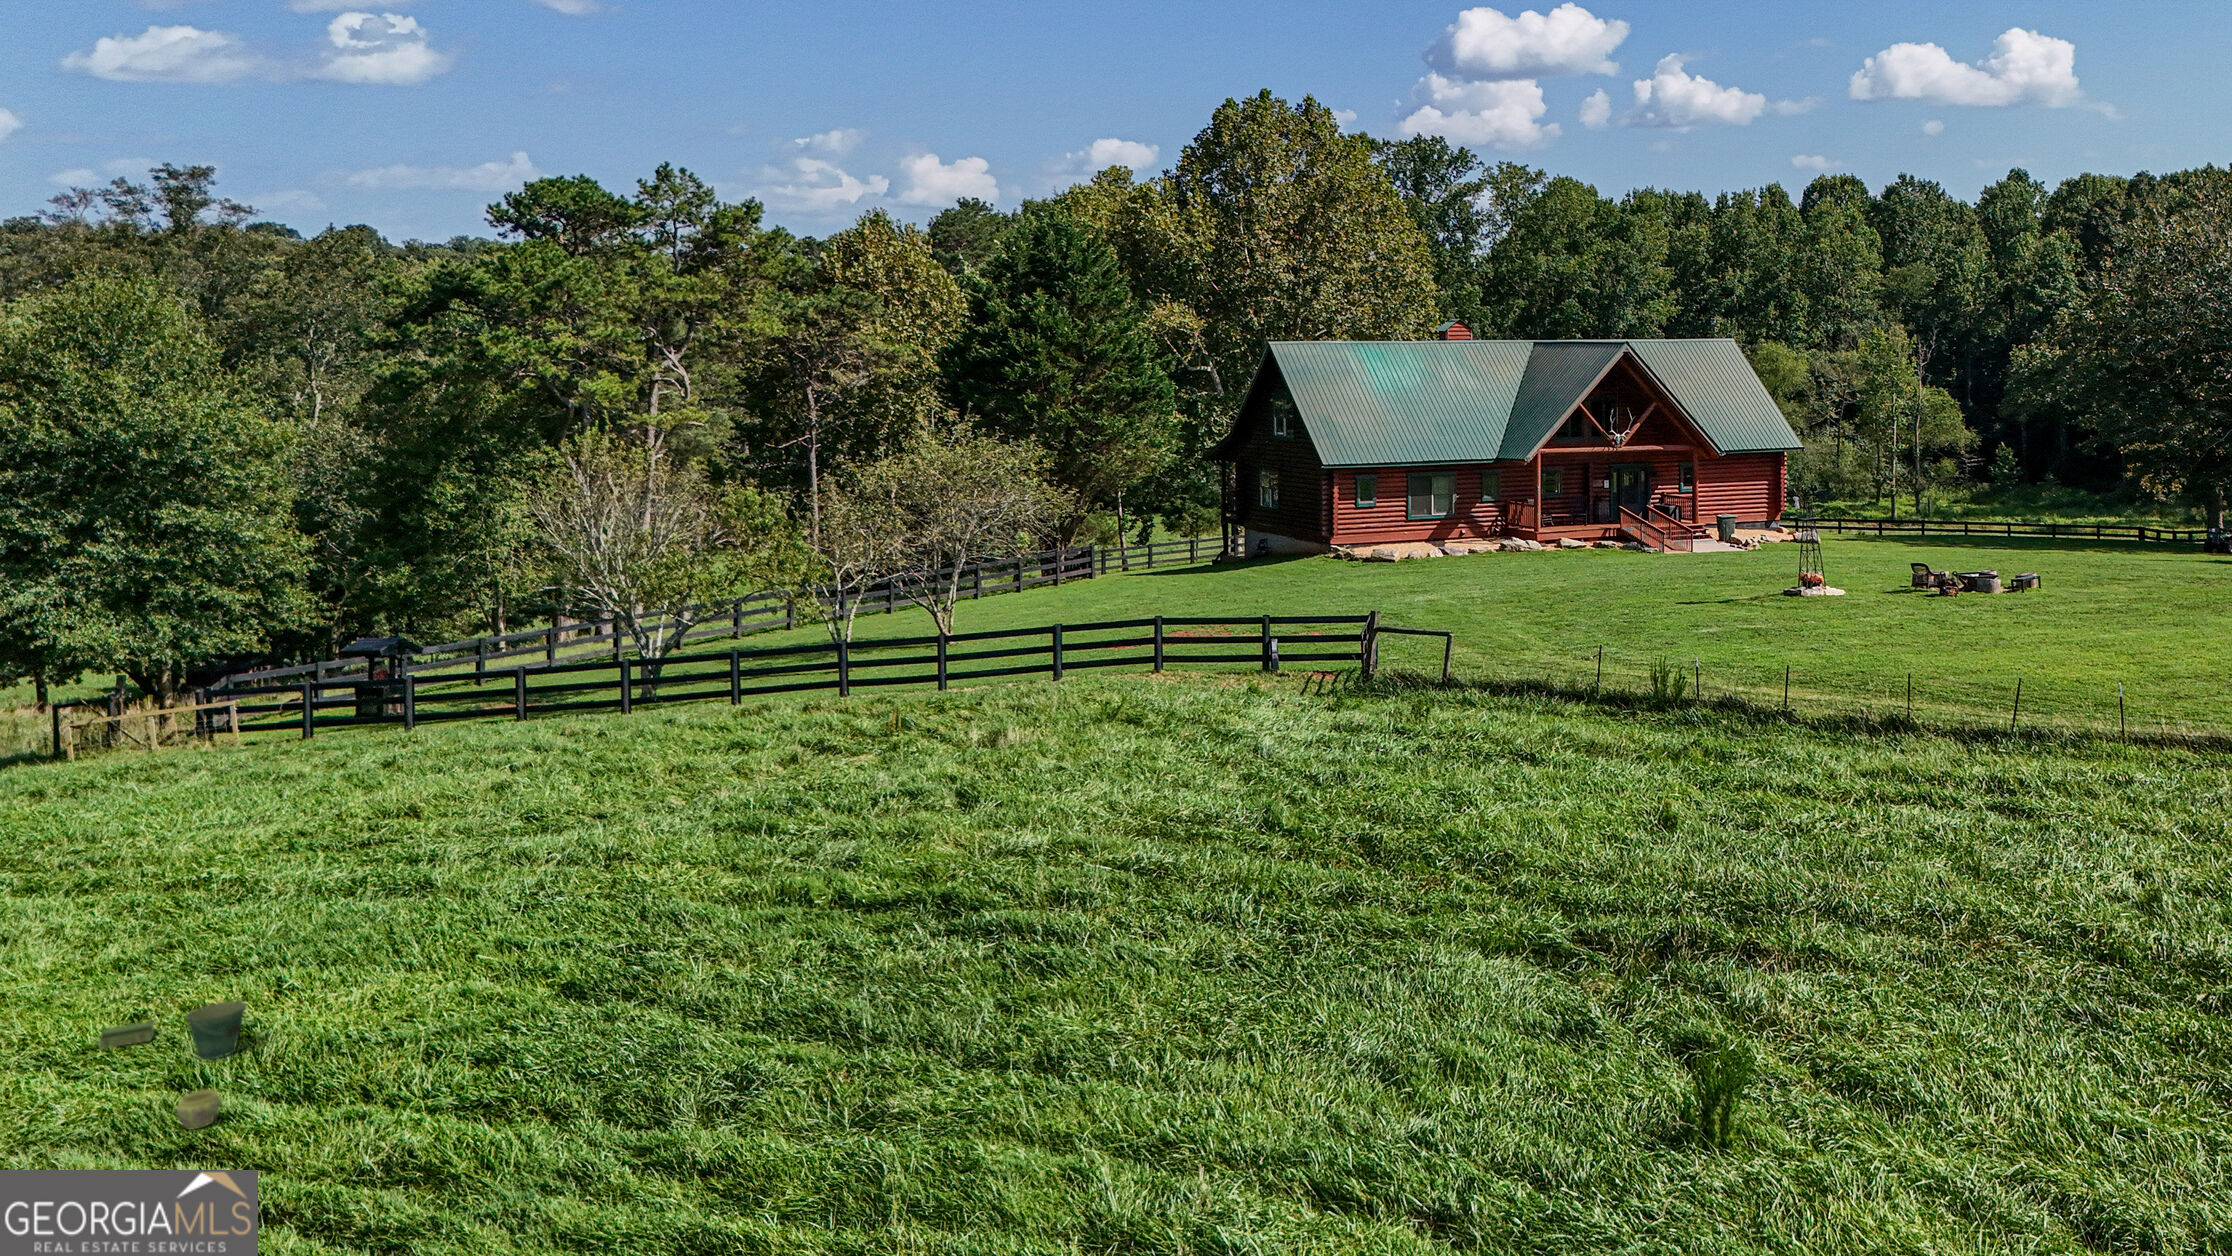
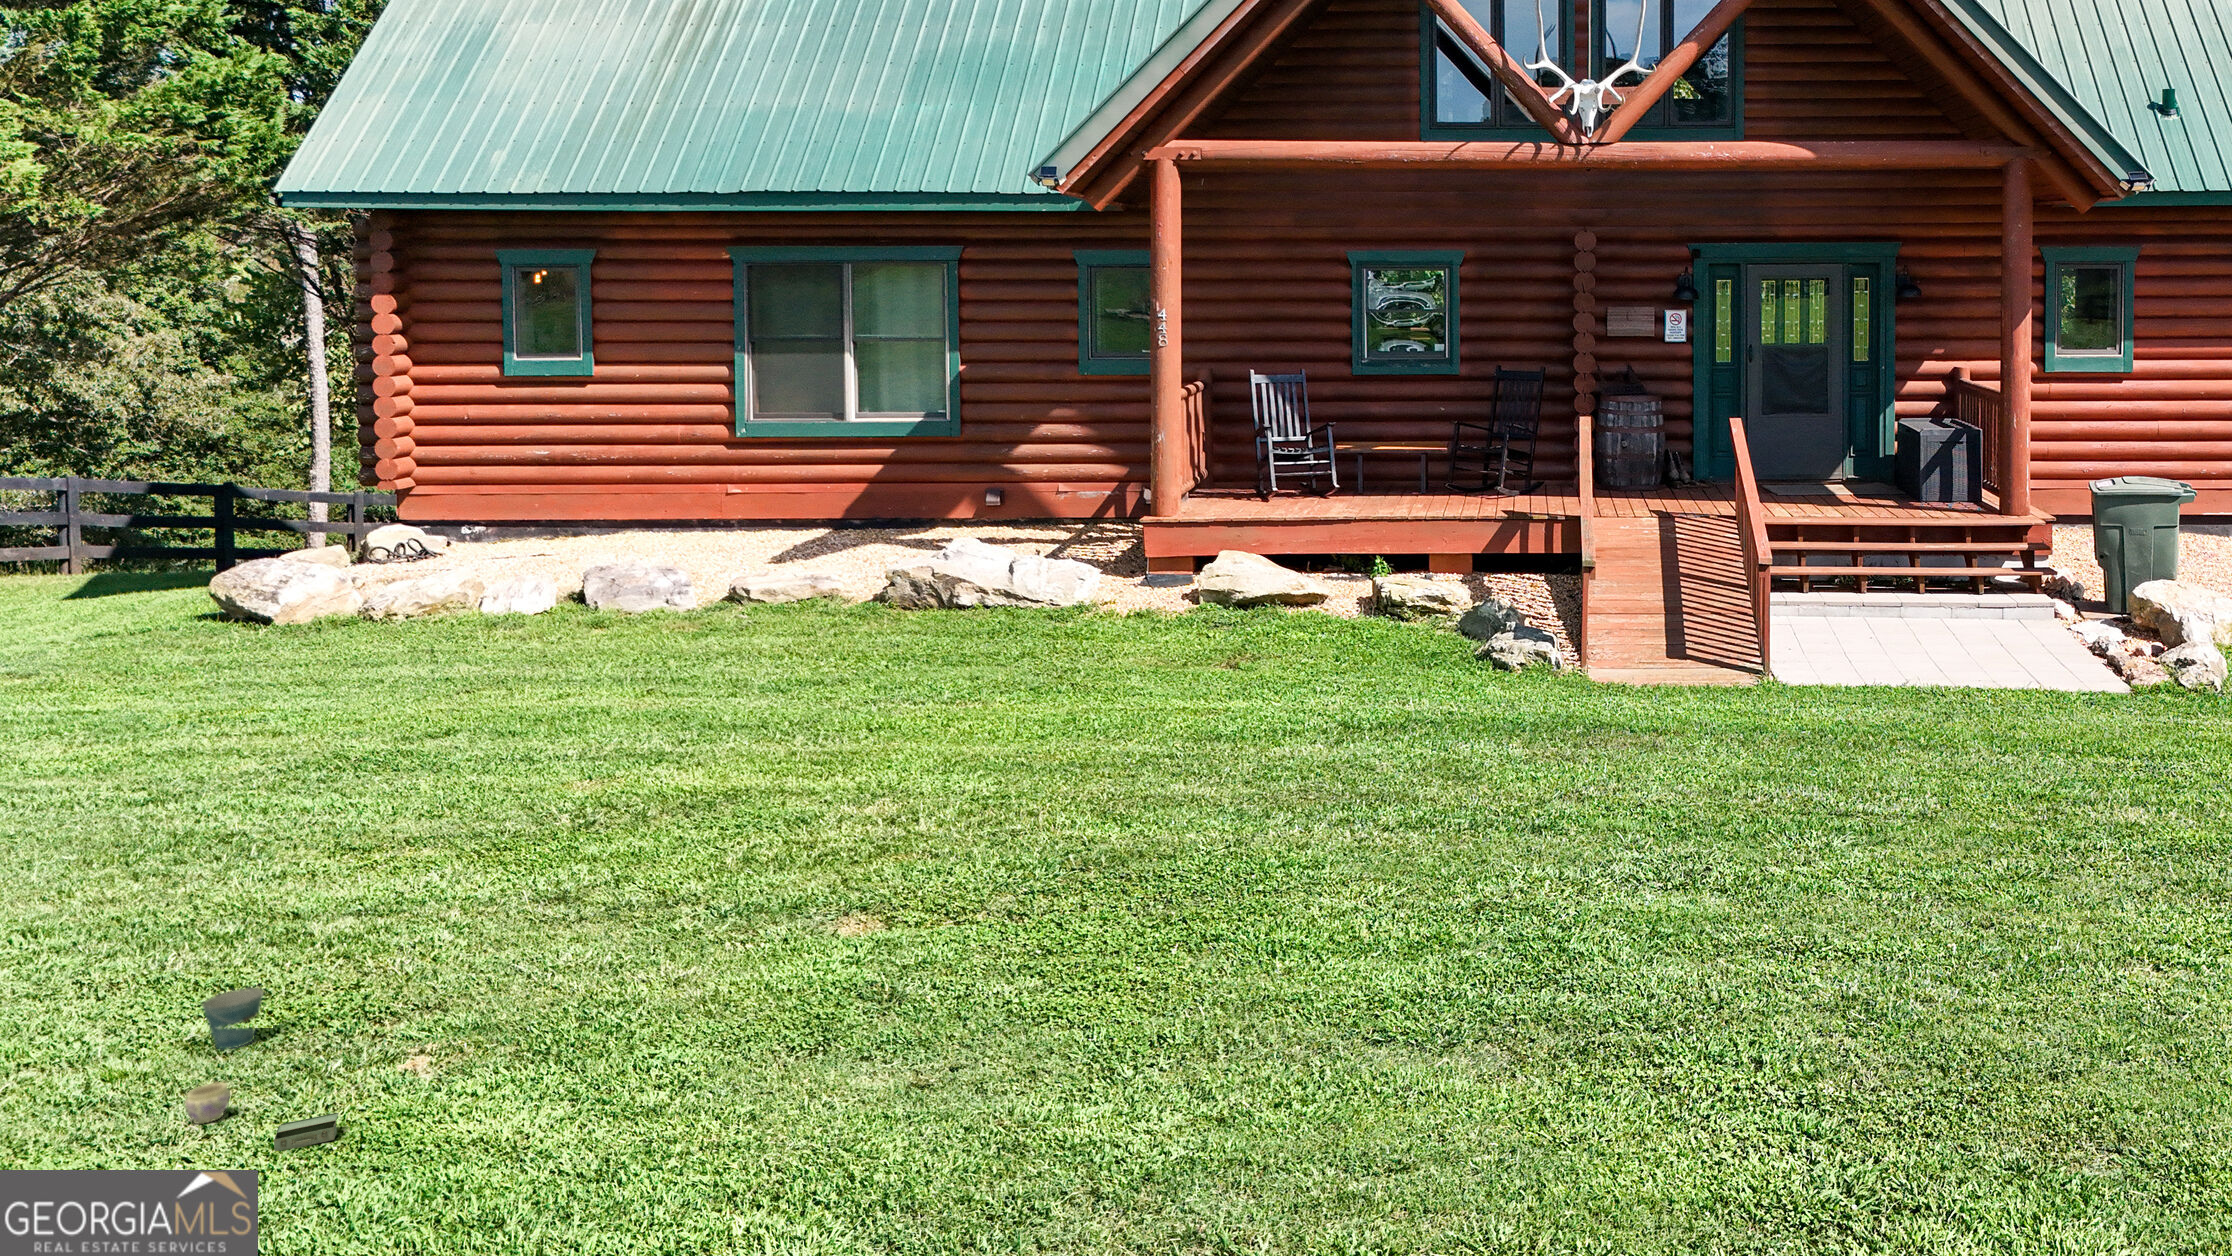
toolbox: present [98,1020,156,1049] -> present [274,1113,338,1151]

